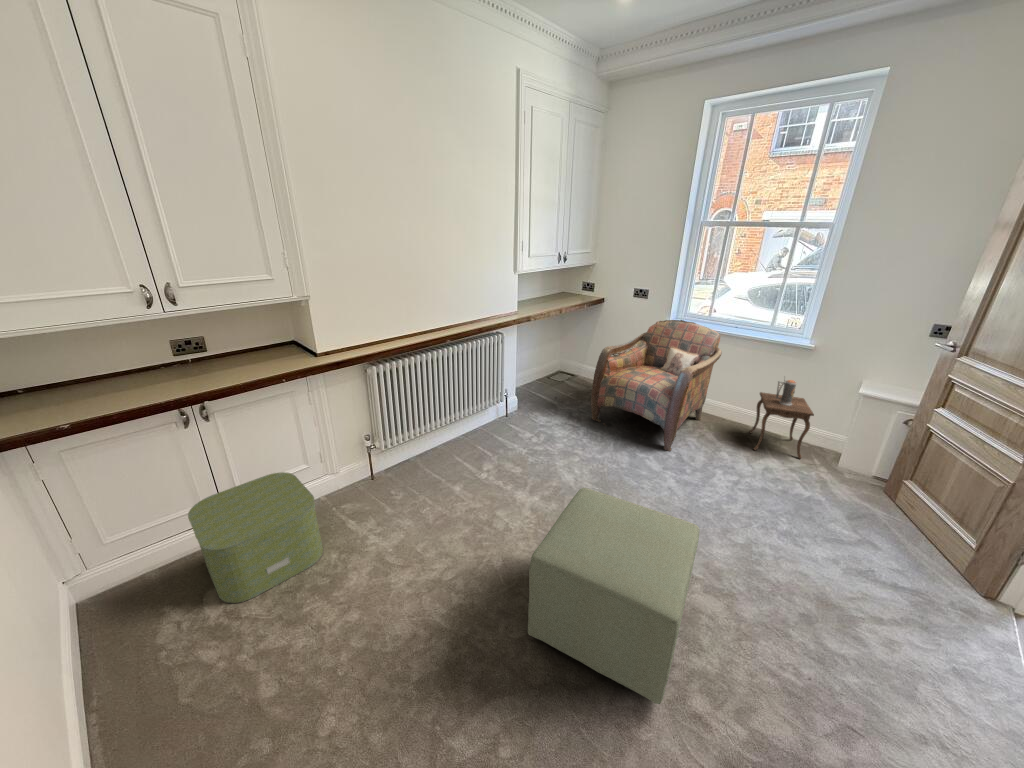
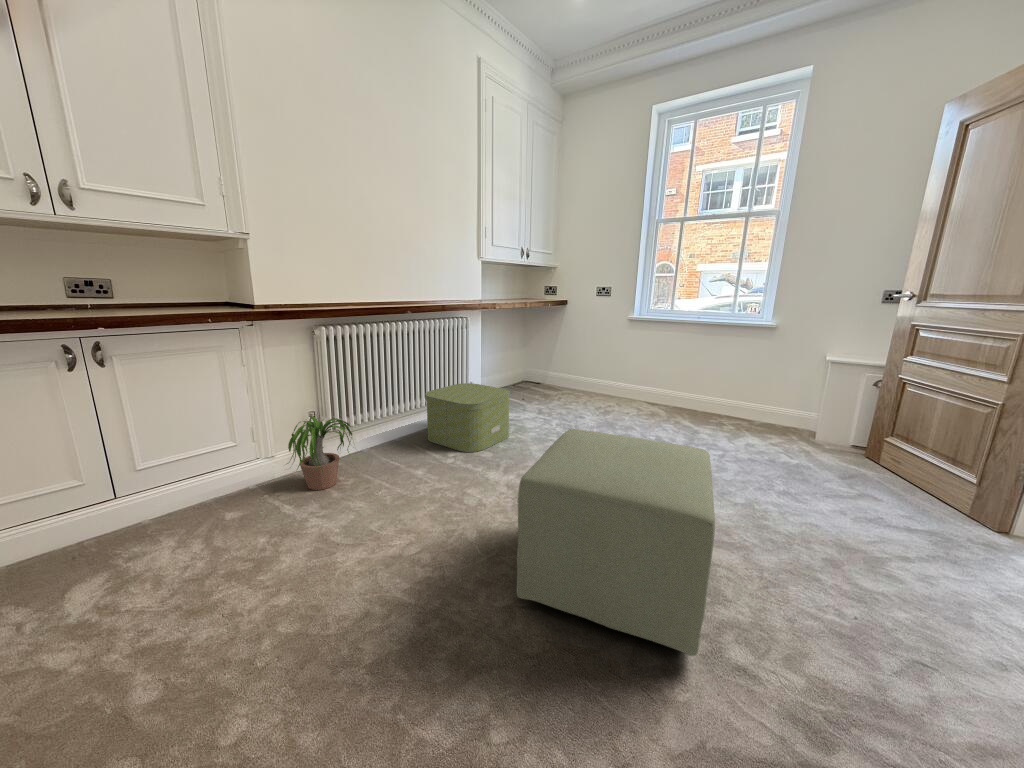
armchair: present [591,320,722,451] -> none [561,312,688,434]
side table: present [749,380,814,459] -> none [722,353,786,436]
potted plant: none [345,444,411,505] -> present [287,416,352,490]
storage box: present [188,472,323,603] -> present [425,383,510,452]

